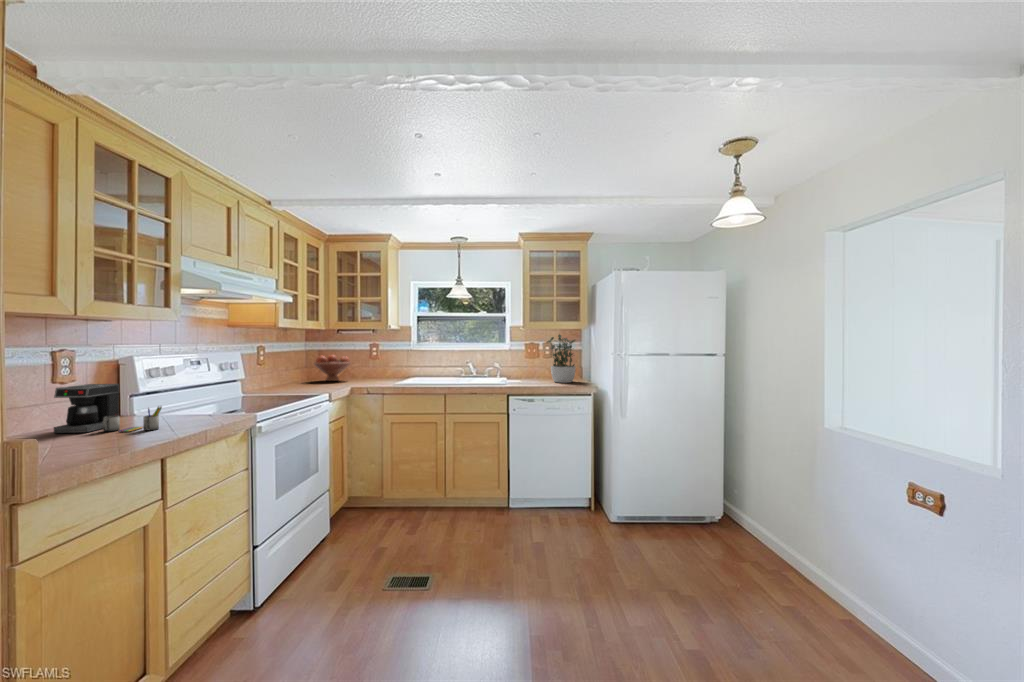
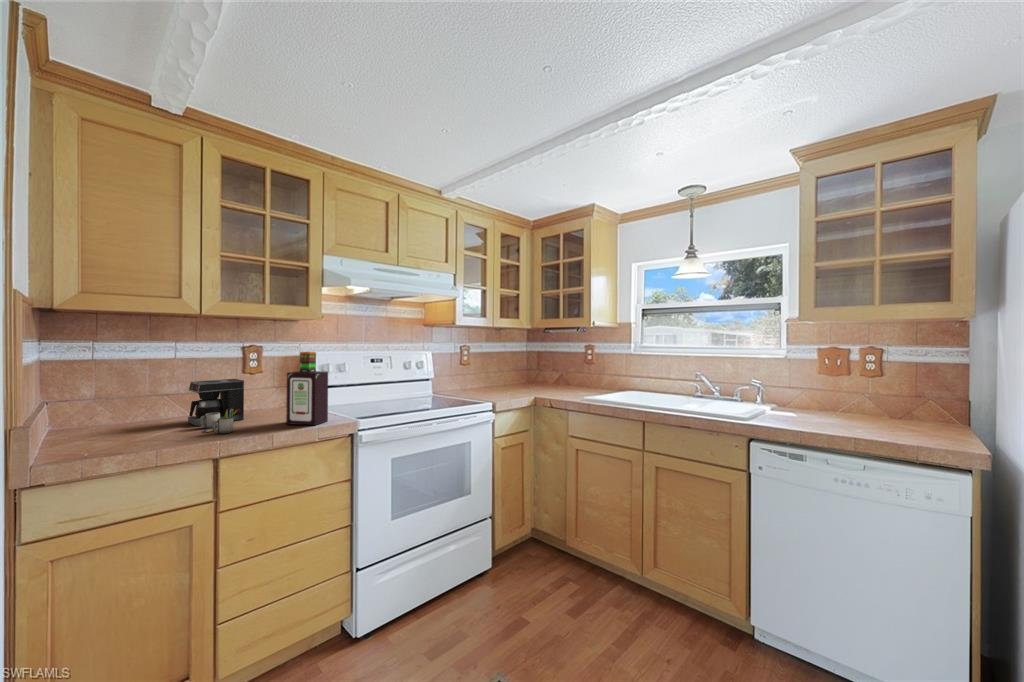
potted plant: present [547,335,575,383] -> none [854,330,949,434]
bottle: none [193,352,228,420] -> present [286,352,328,425]
fruit bowl: present [314,355,351,381] -> none [521,356,560,385]

